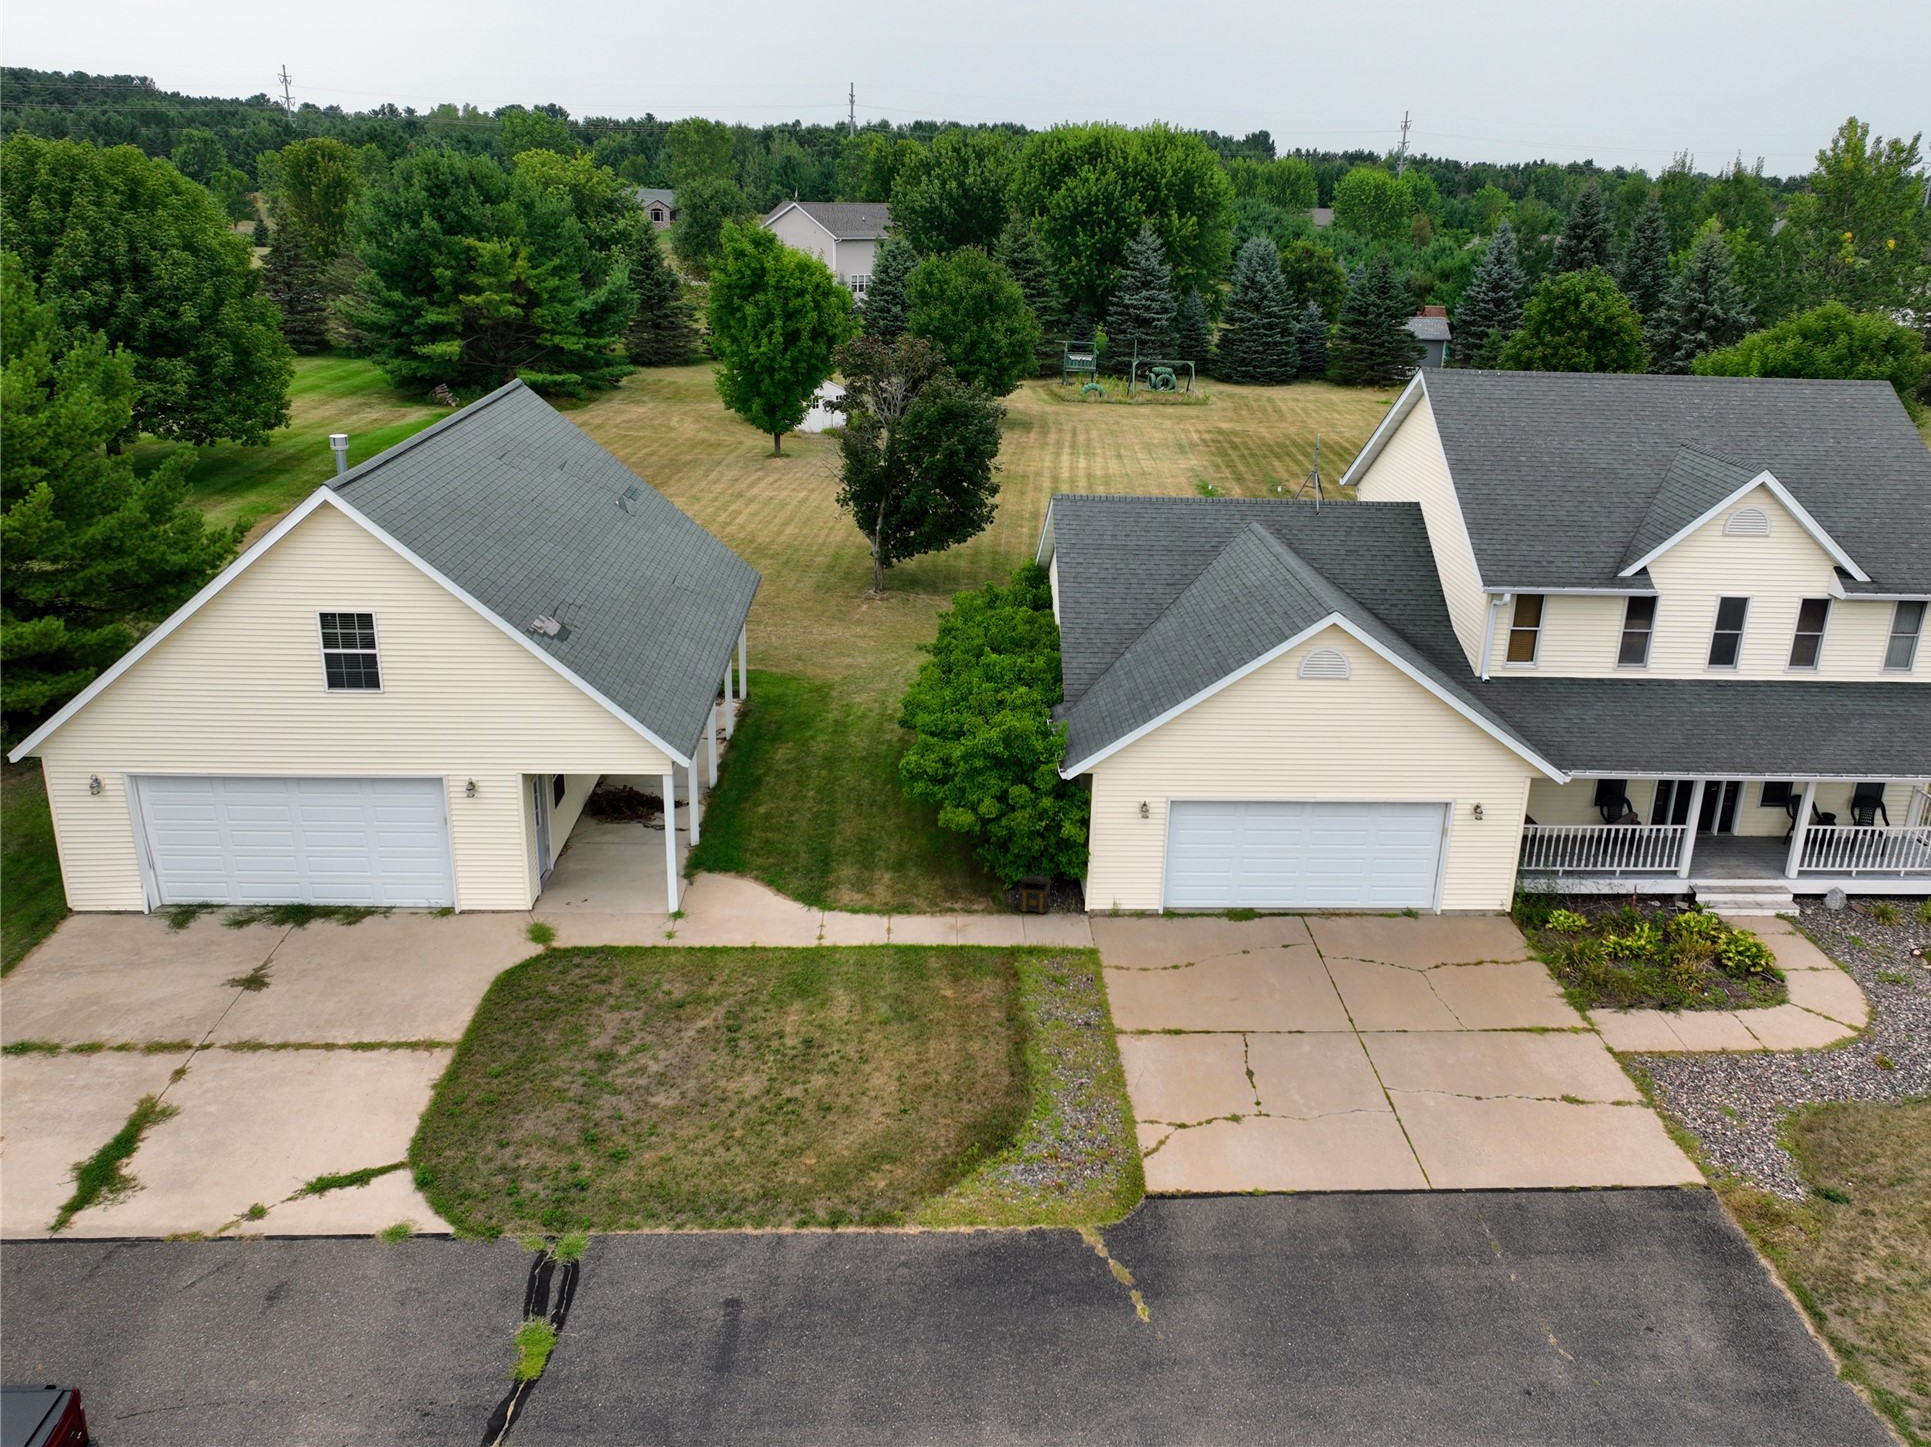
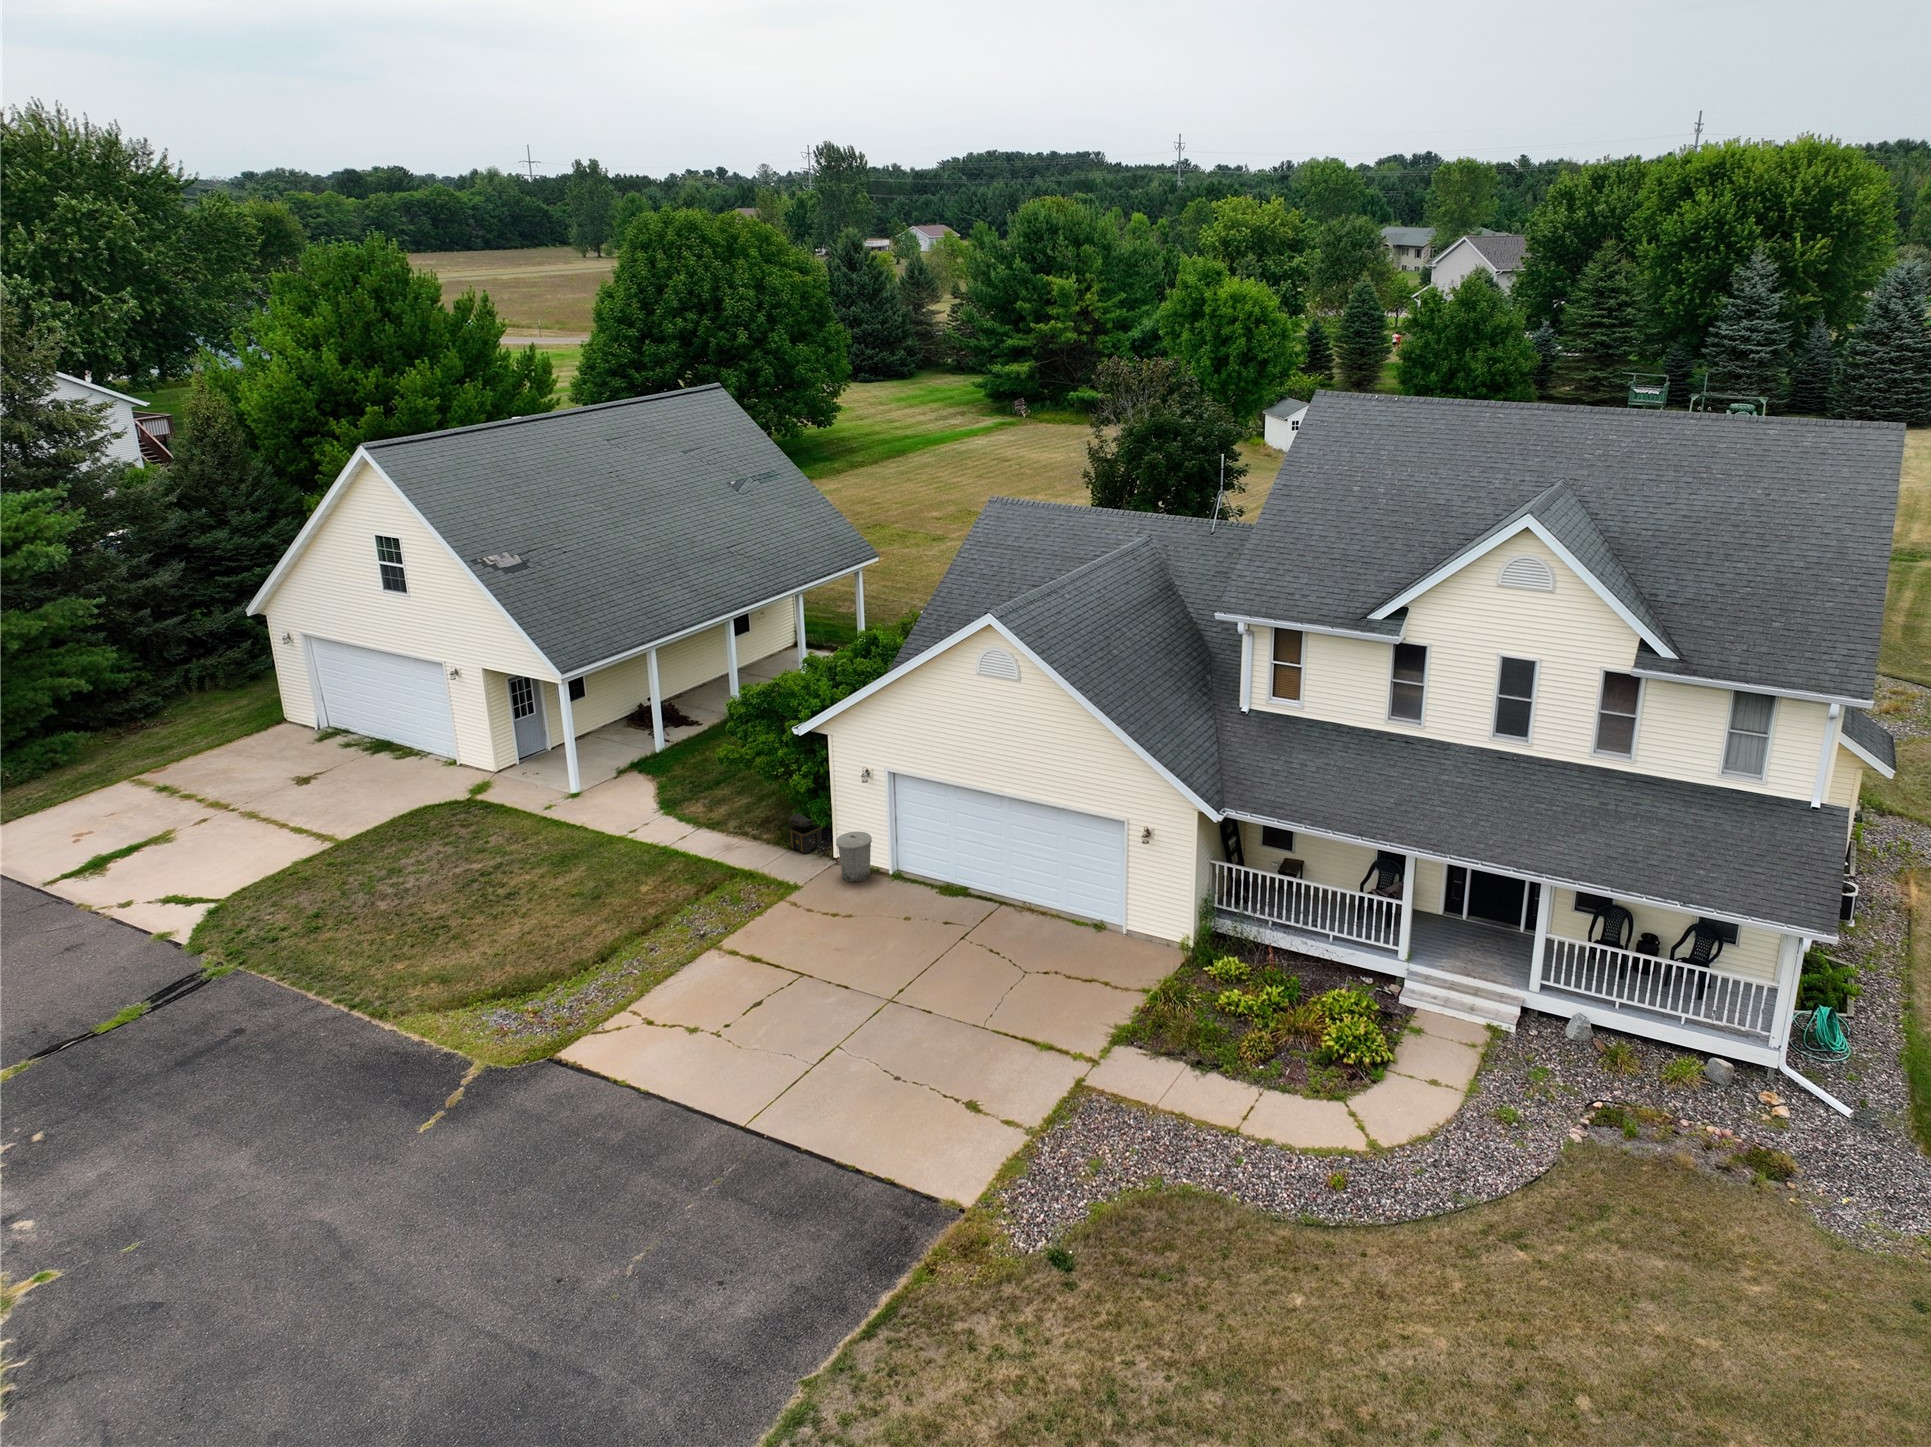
trash can: none [1113,873,1153,931] -> present [836,831,872,882]

